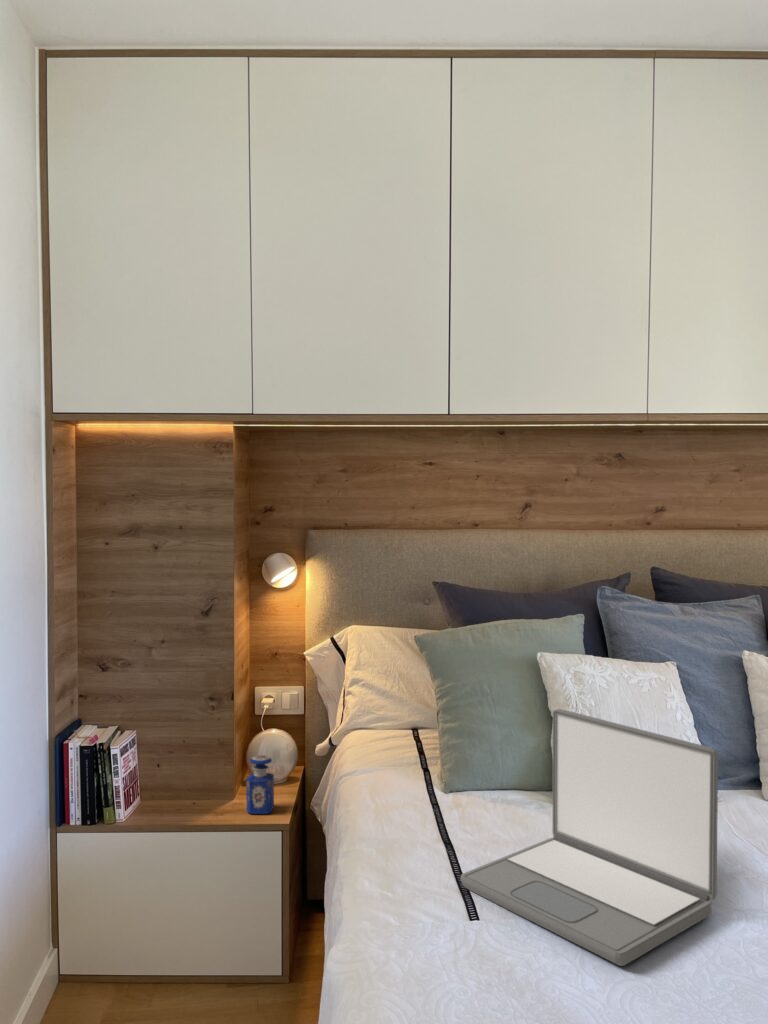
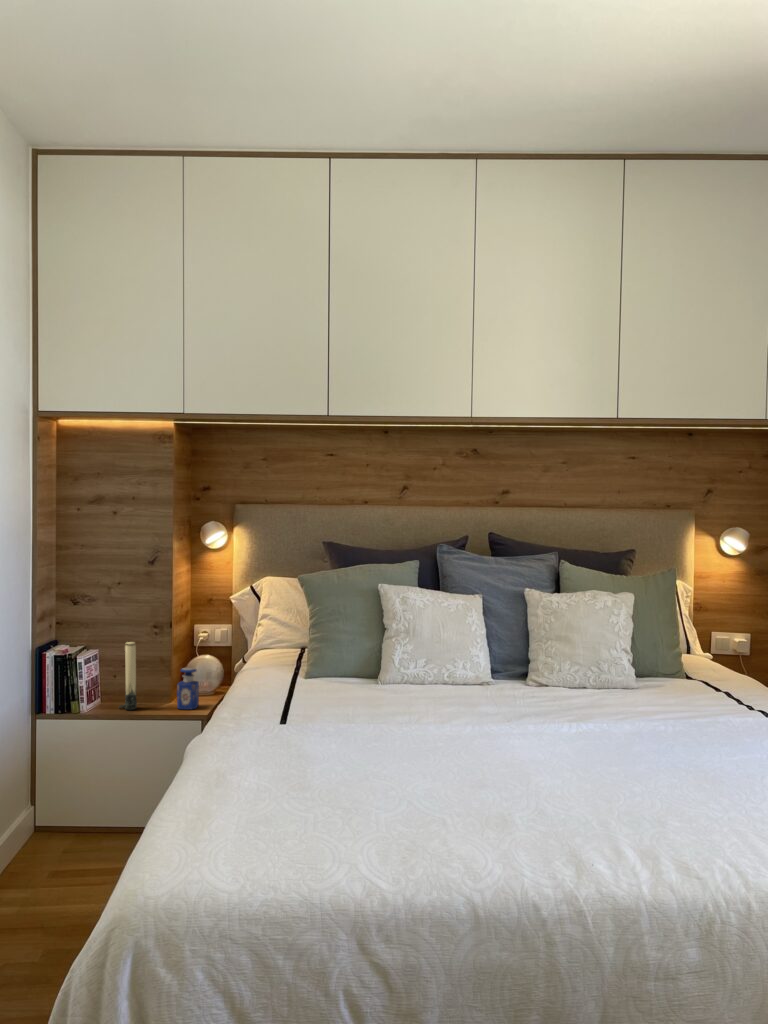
laptop: present [461,709,718,966] -> none [287,610,448,753]
candle: none [167,724,192,816] -> present [119,642,137,710]

